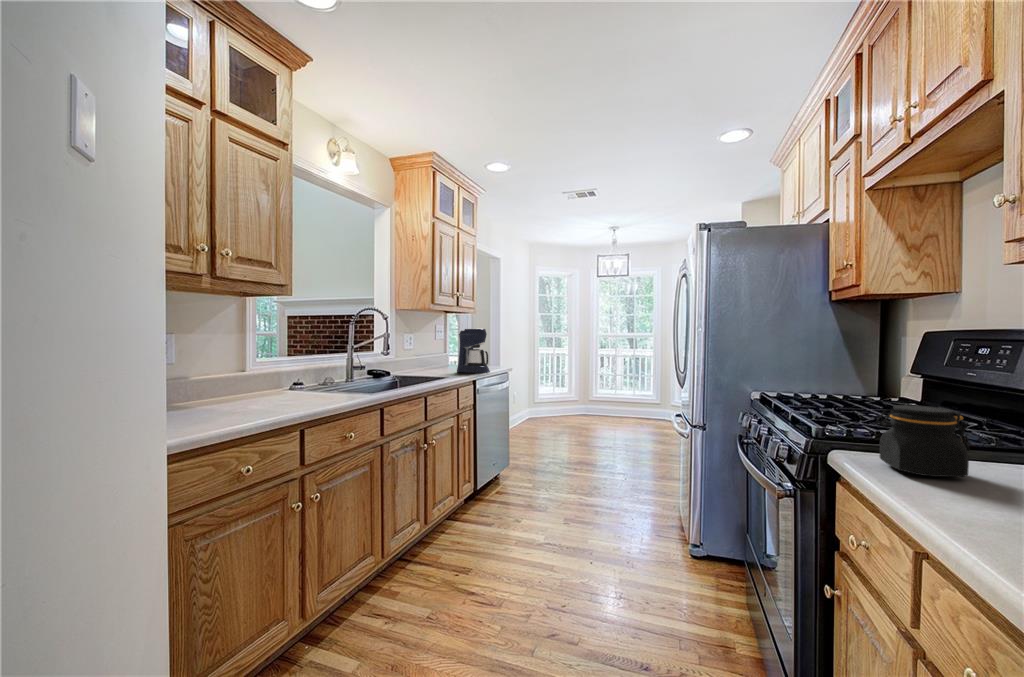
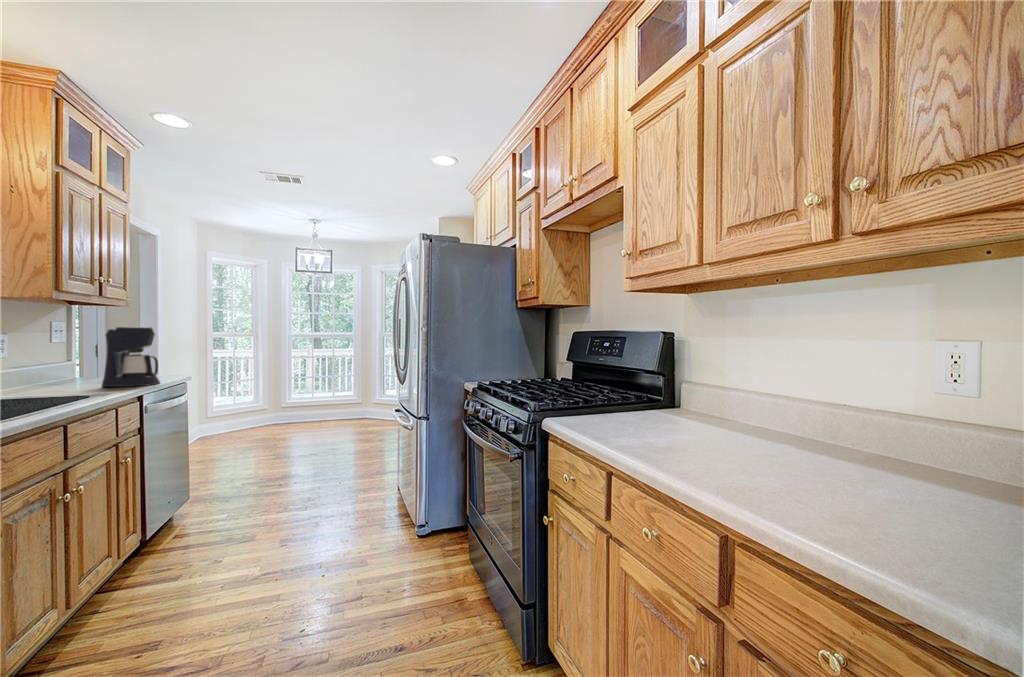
jar: present [876,405,970,477] -> none [573,380,618,425]

